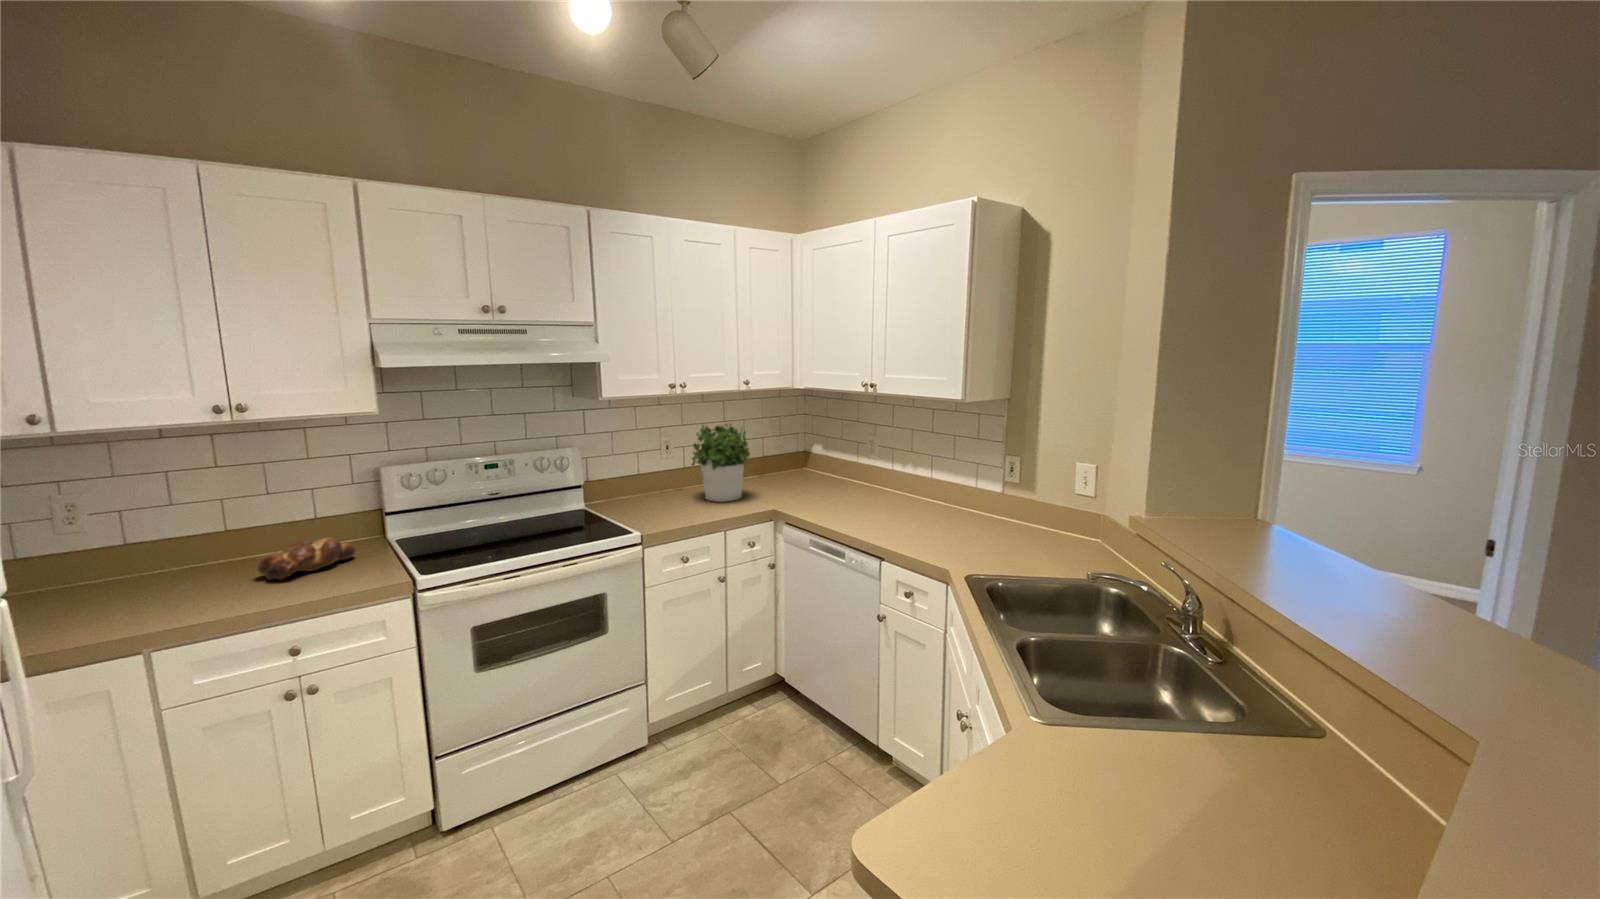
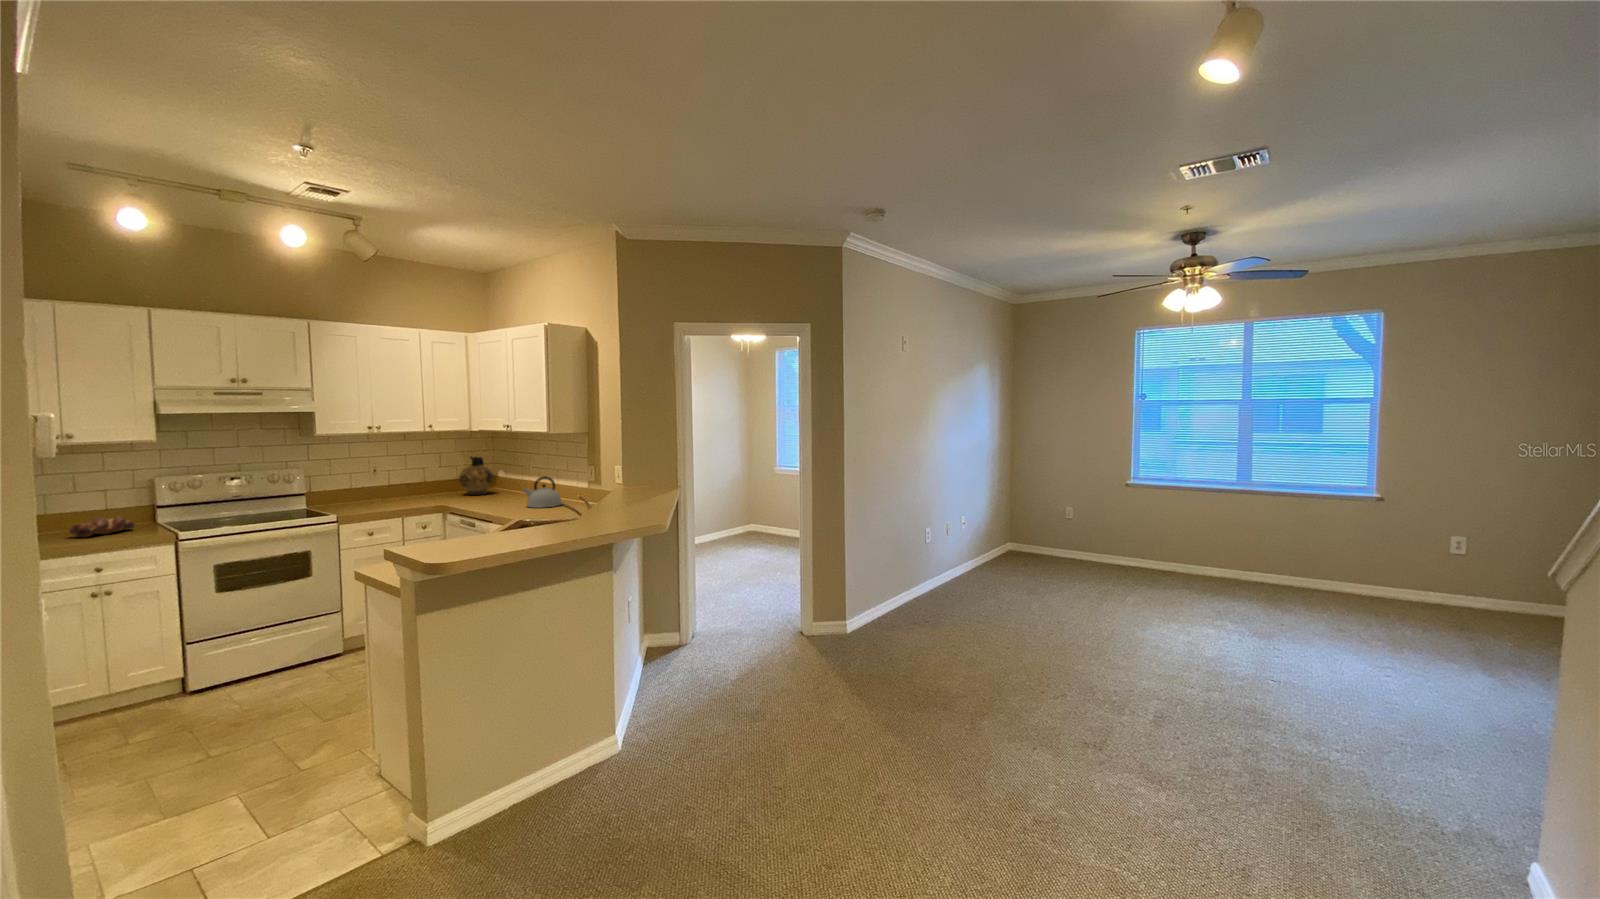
potted plant: present [692,424,750,502] -> none [388,452,434,502]
ceramic jug: none [776,428,823,487] -> present [459,457,493,495]
kettle: none [920,477,982,534] -> present [523,476,562,508]

